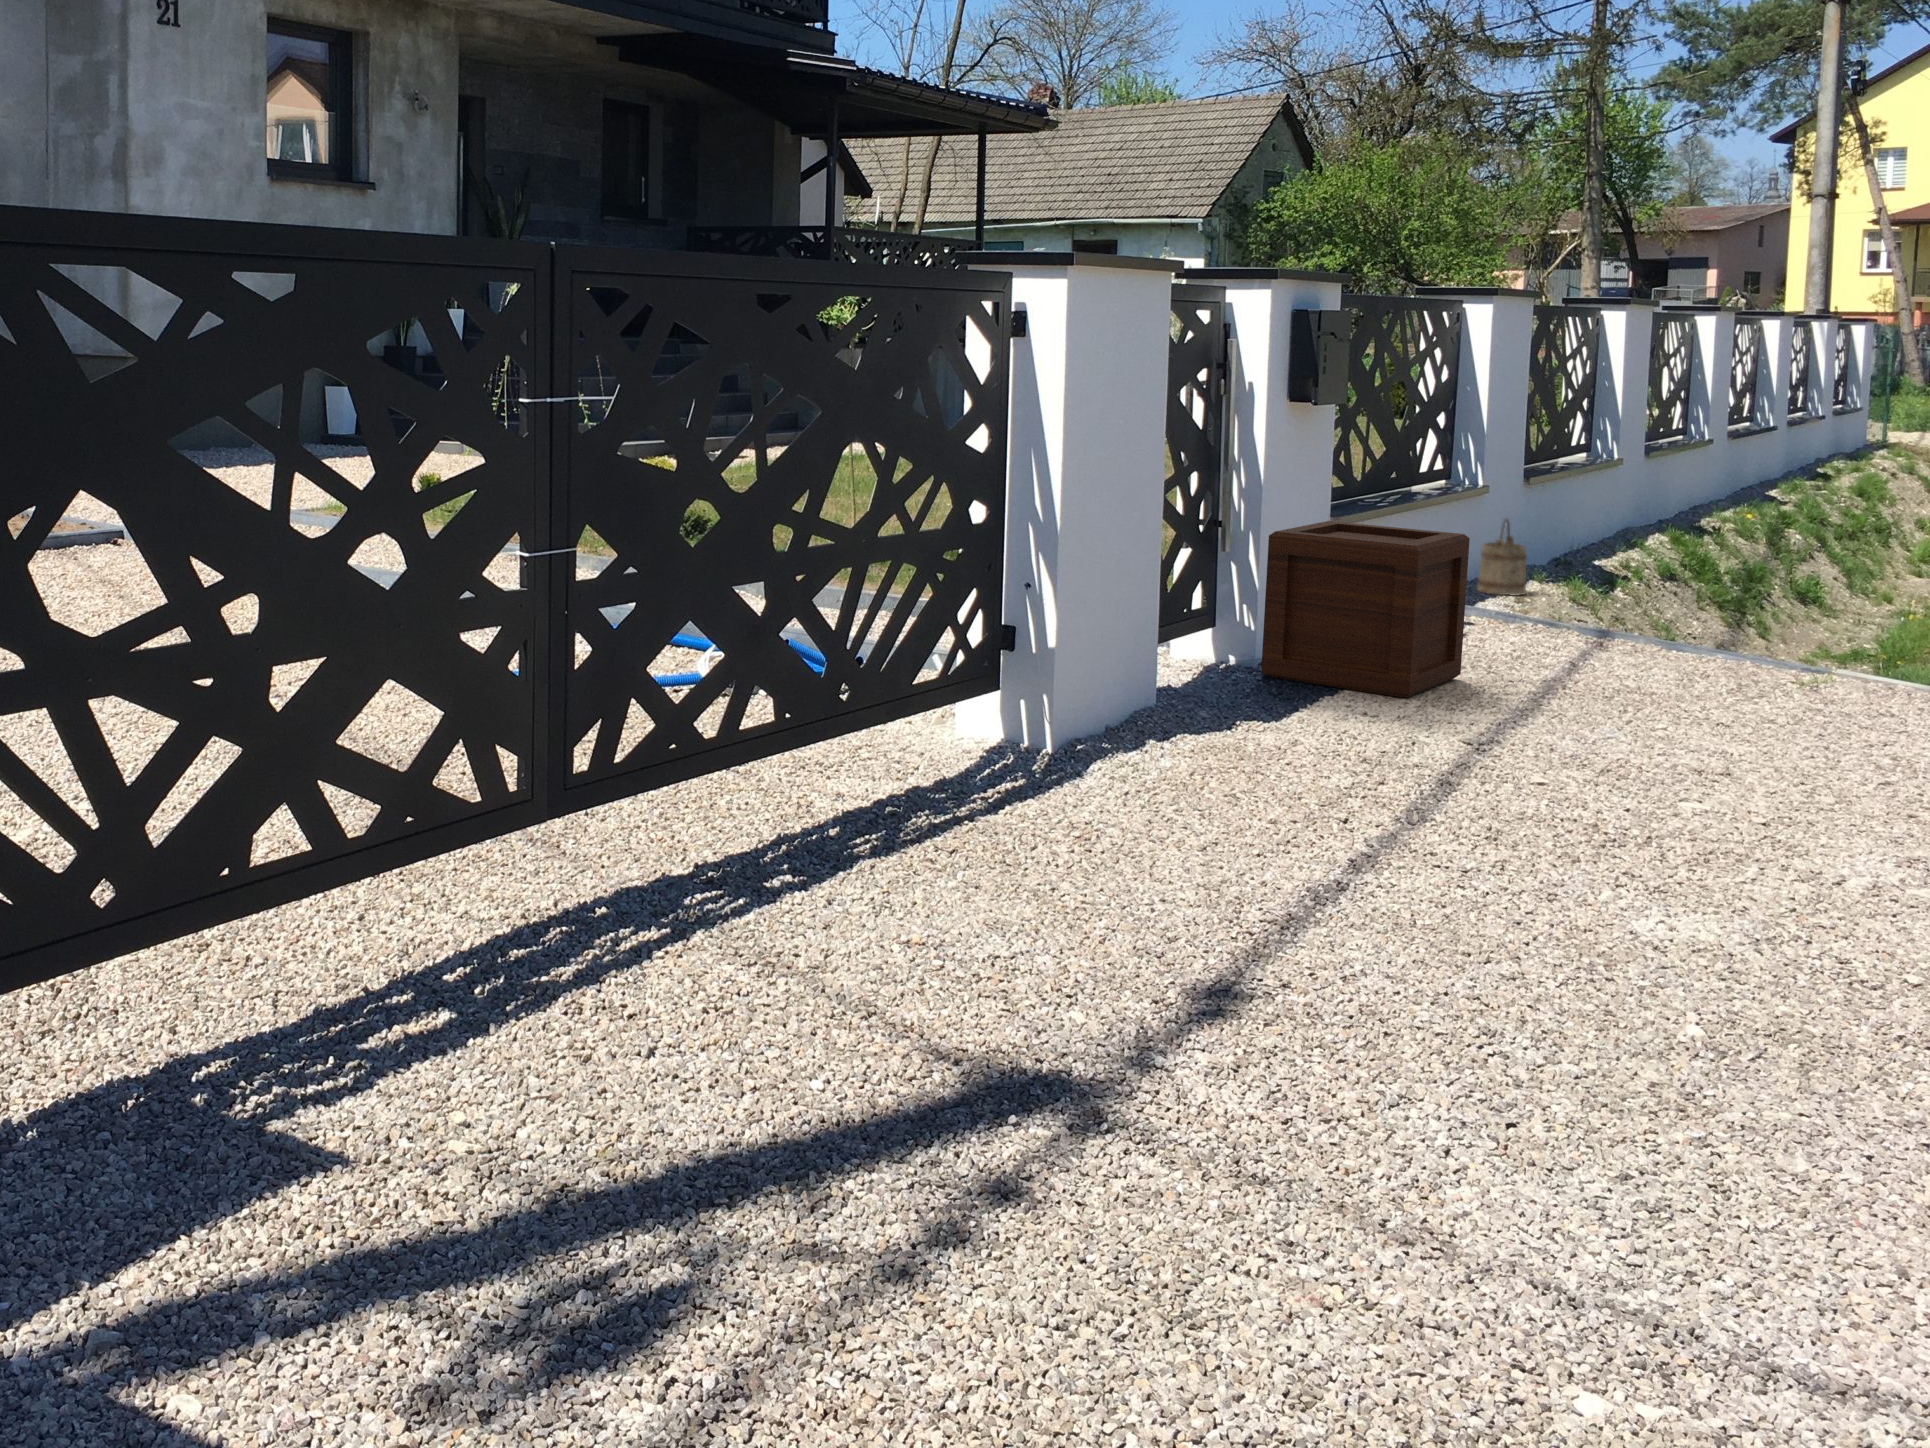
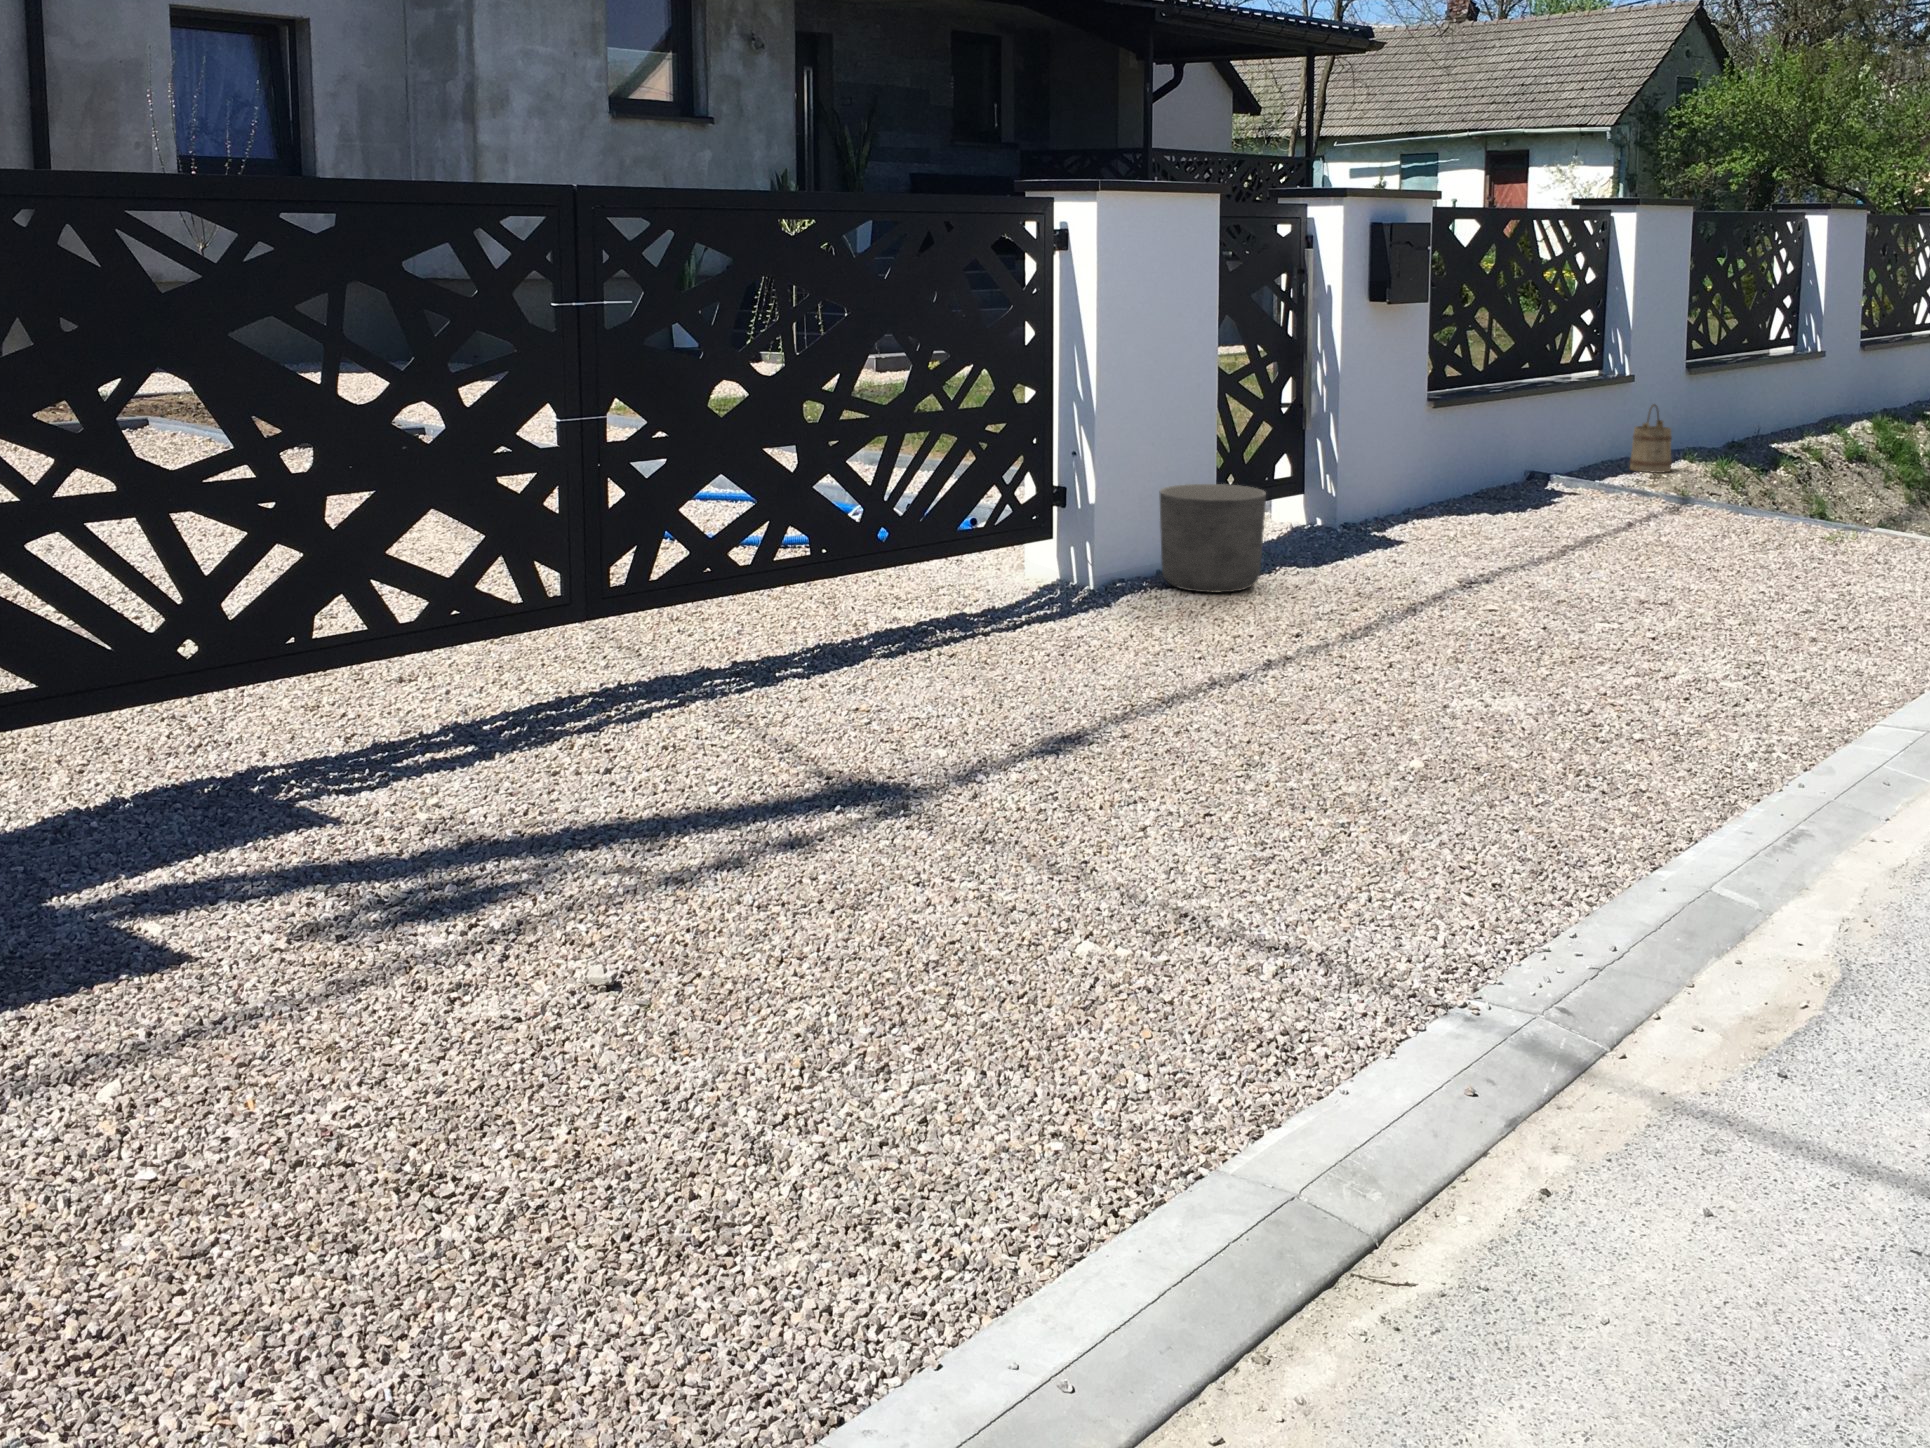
wooden crate: present [1261,521,1470,698] -> none [1344,404,1525,551]
planter: none [1120,621,1253,756] -> present [1160,484,1266,593]

